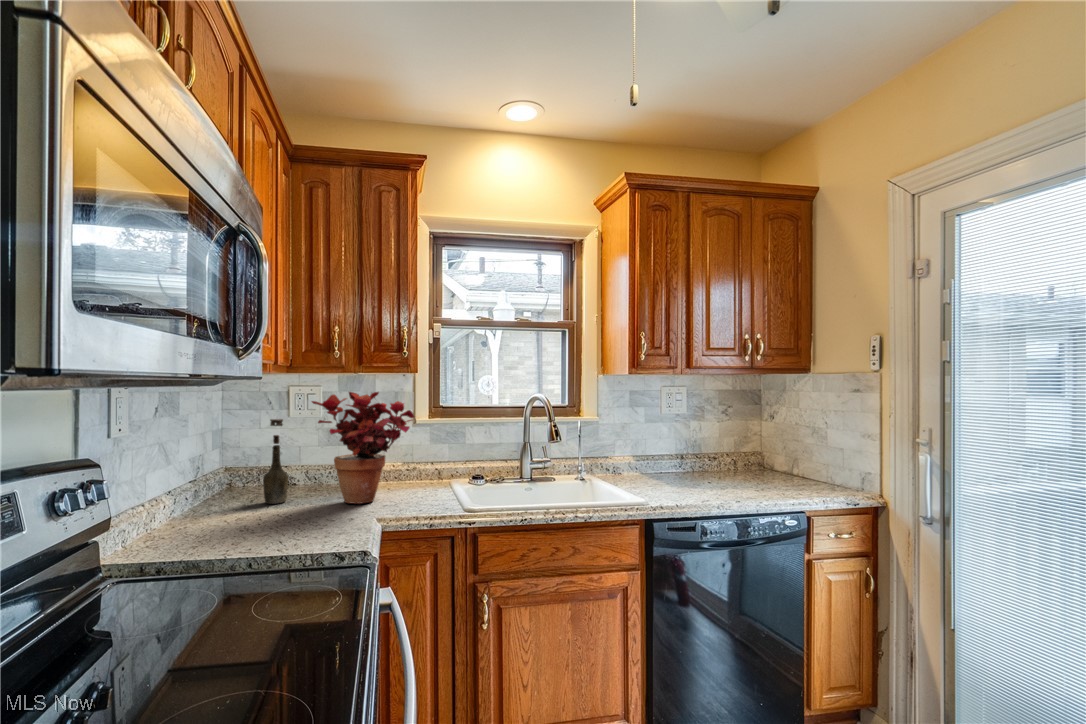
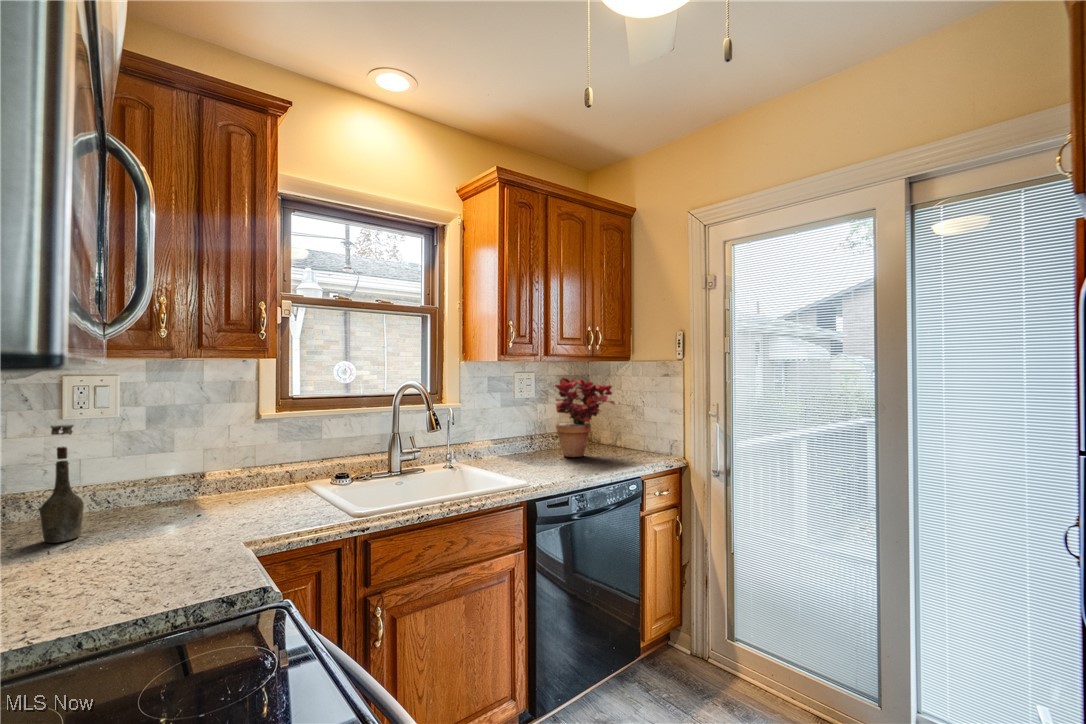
potted plant: present [312,392,414,504] -> present [555,378,615,457]

